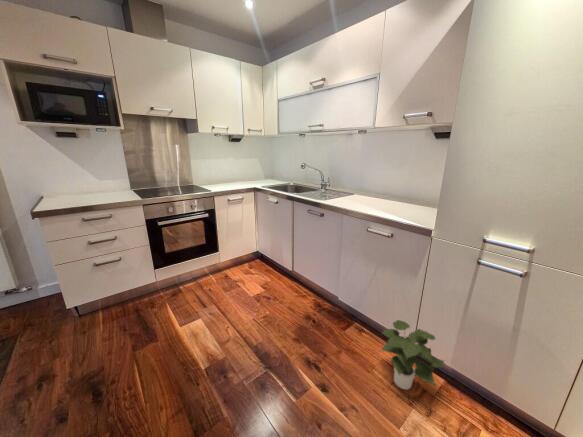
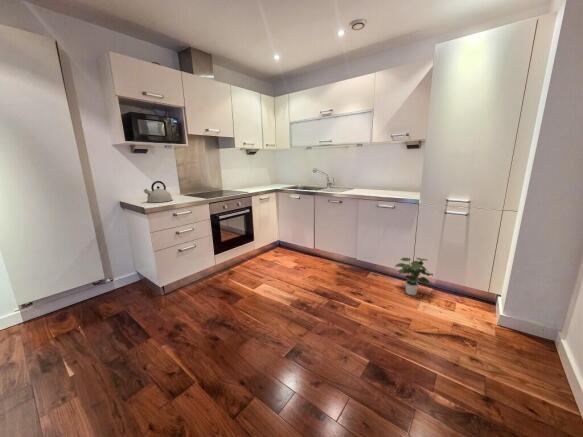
kettle: none [53,174,98,202] -> present [144,181,173,203]

